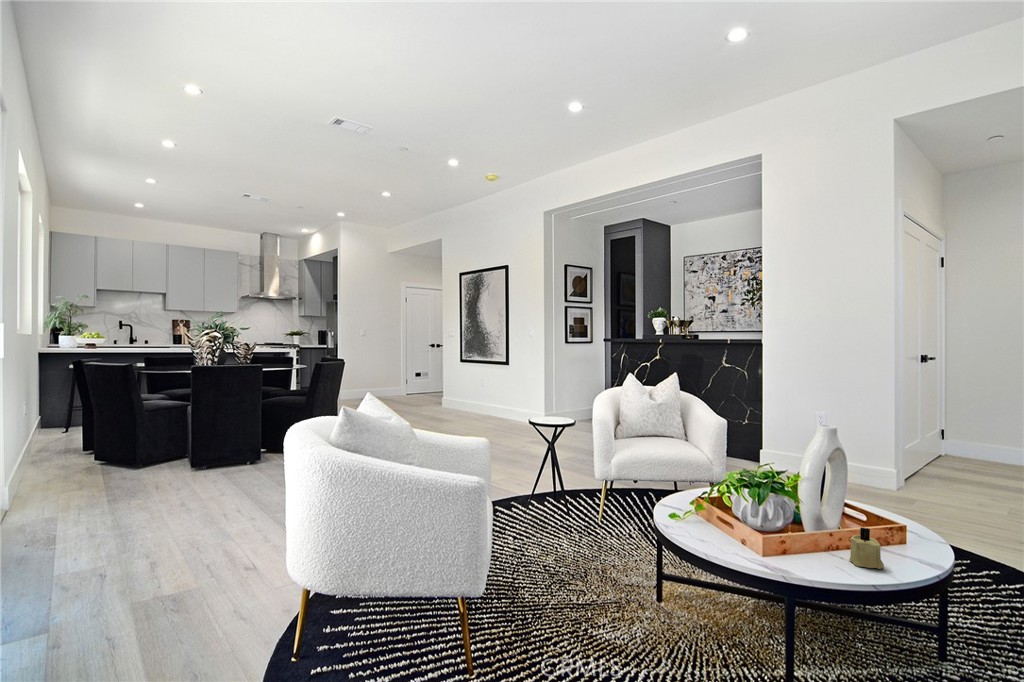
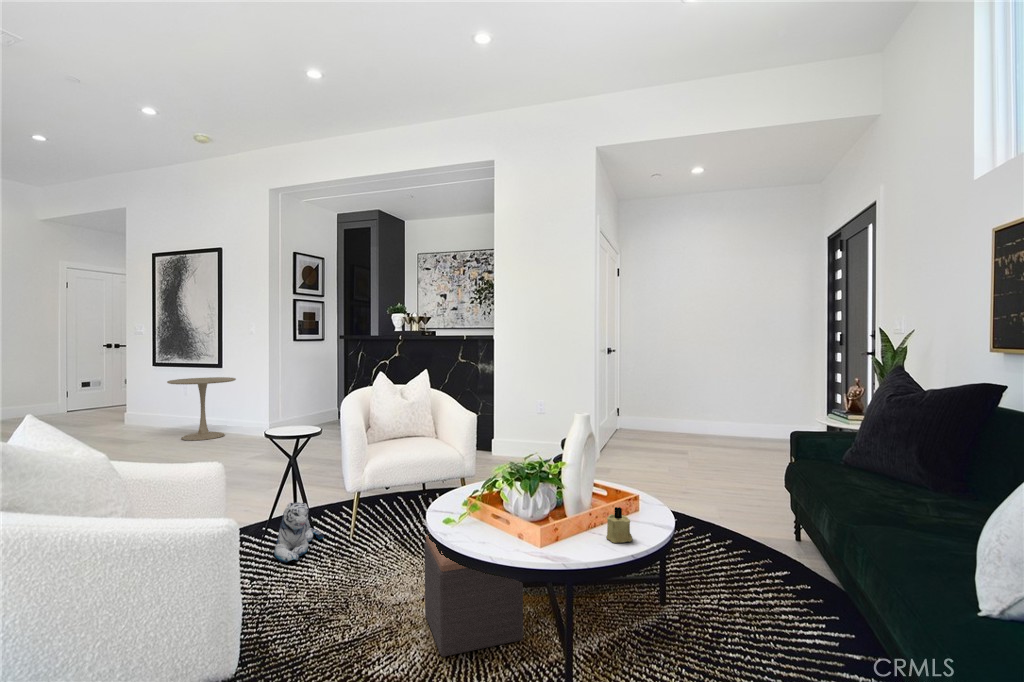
side table: none [470,372,520,424] -> present [167,377,236,441]
plush toy: none [533,480,575,531] -> present [274,502,324,563]
footstool: none [653,523,750,647] -> present [424,533,523,657]

